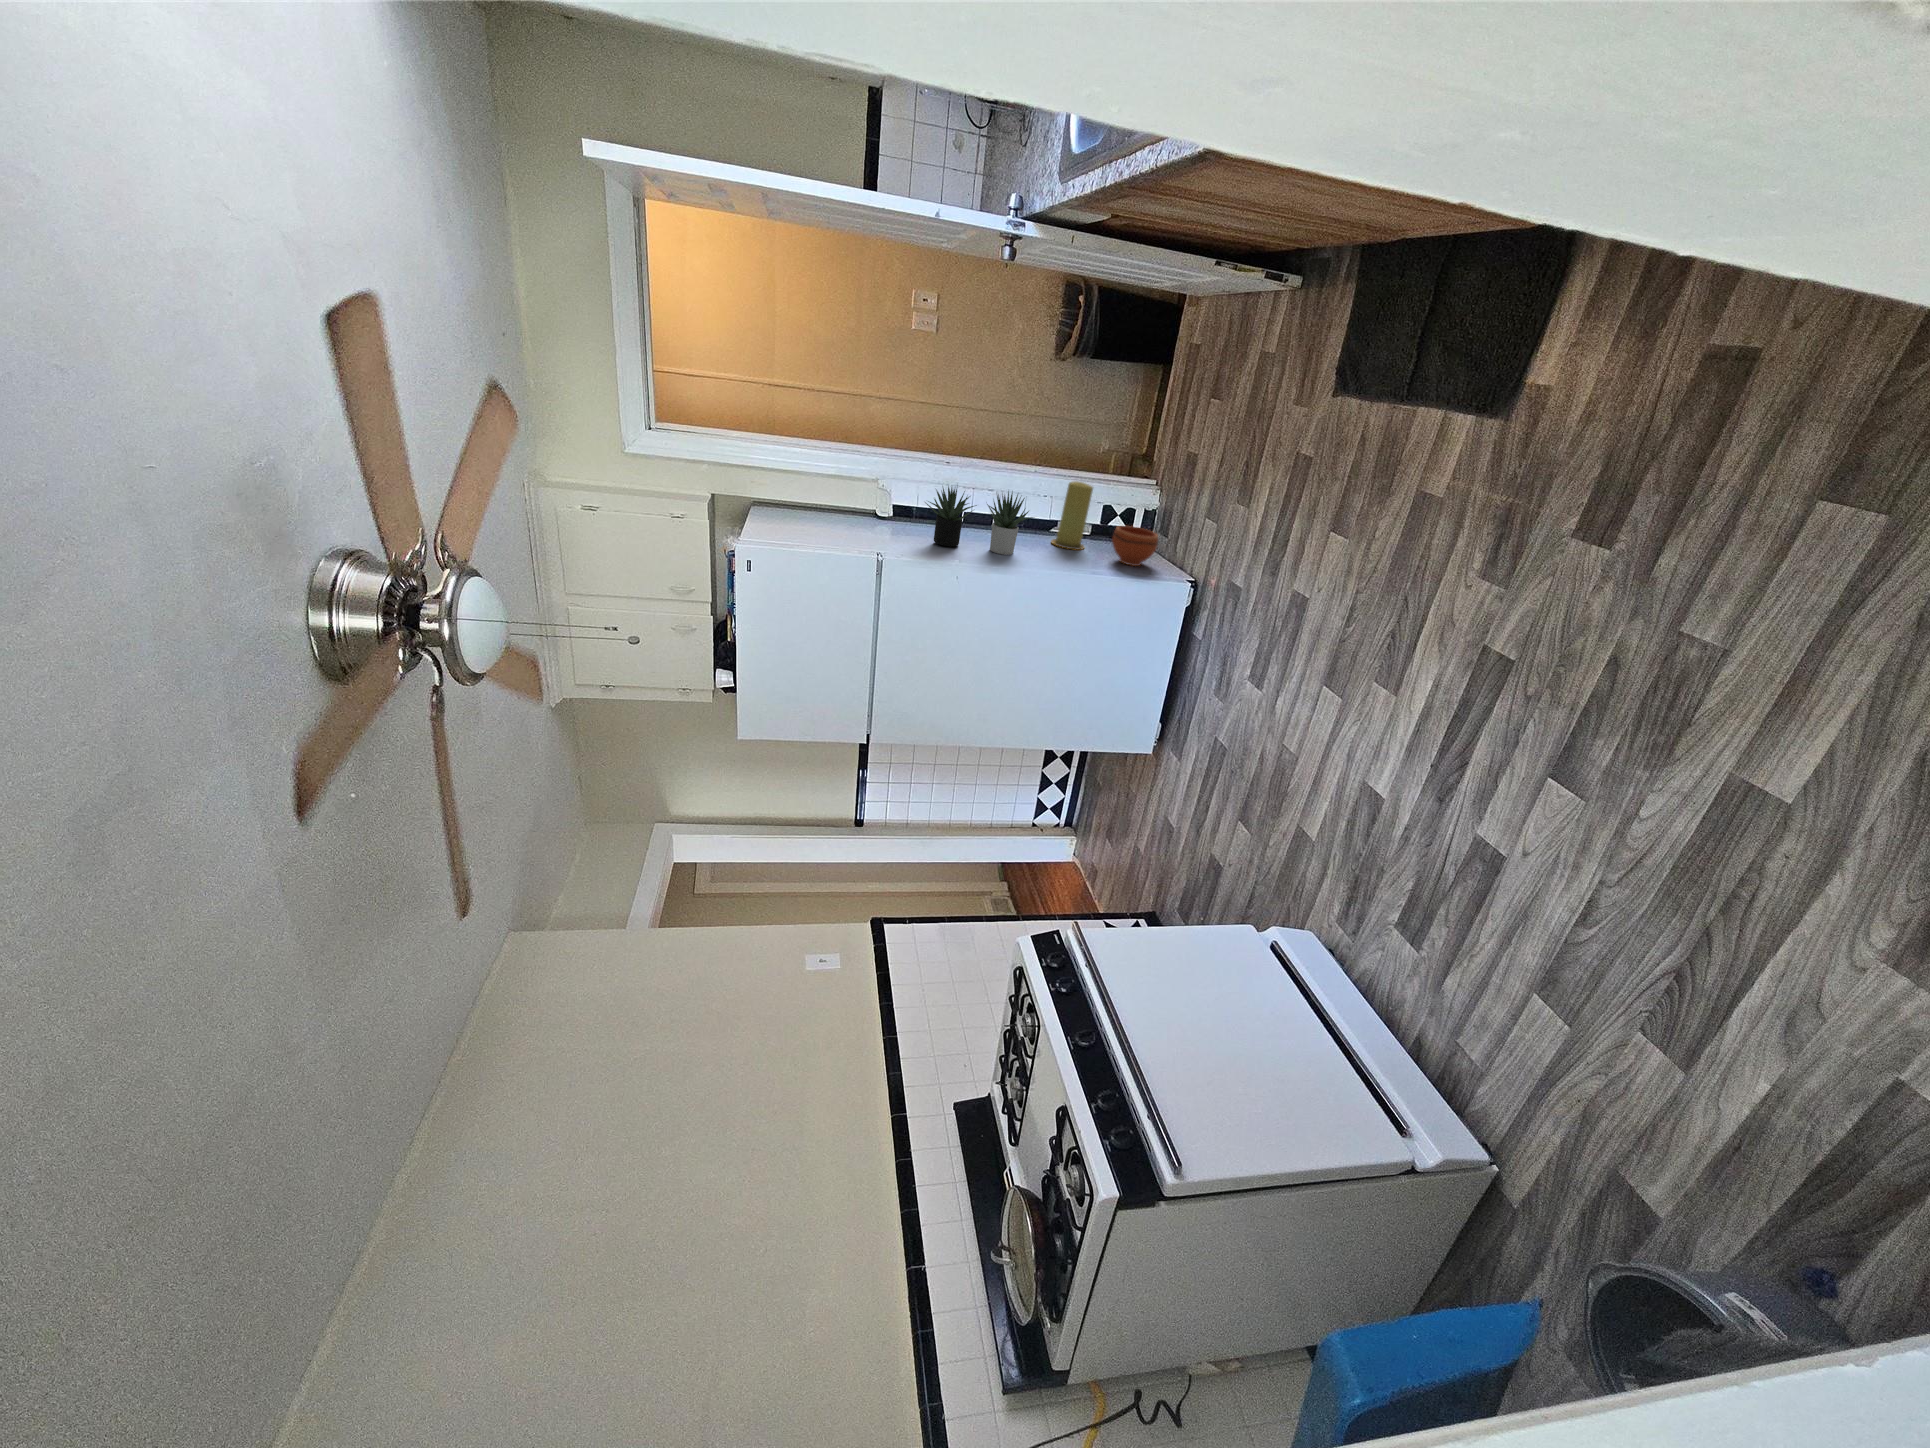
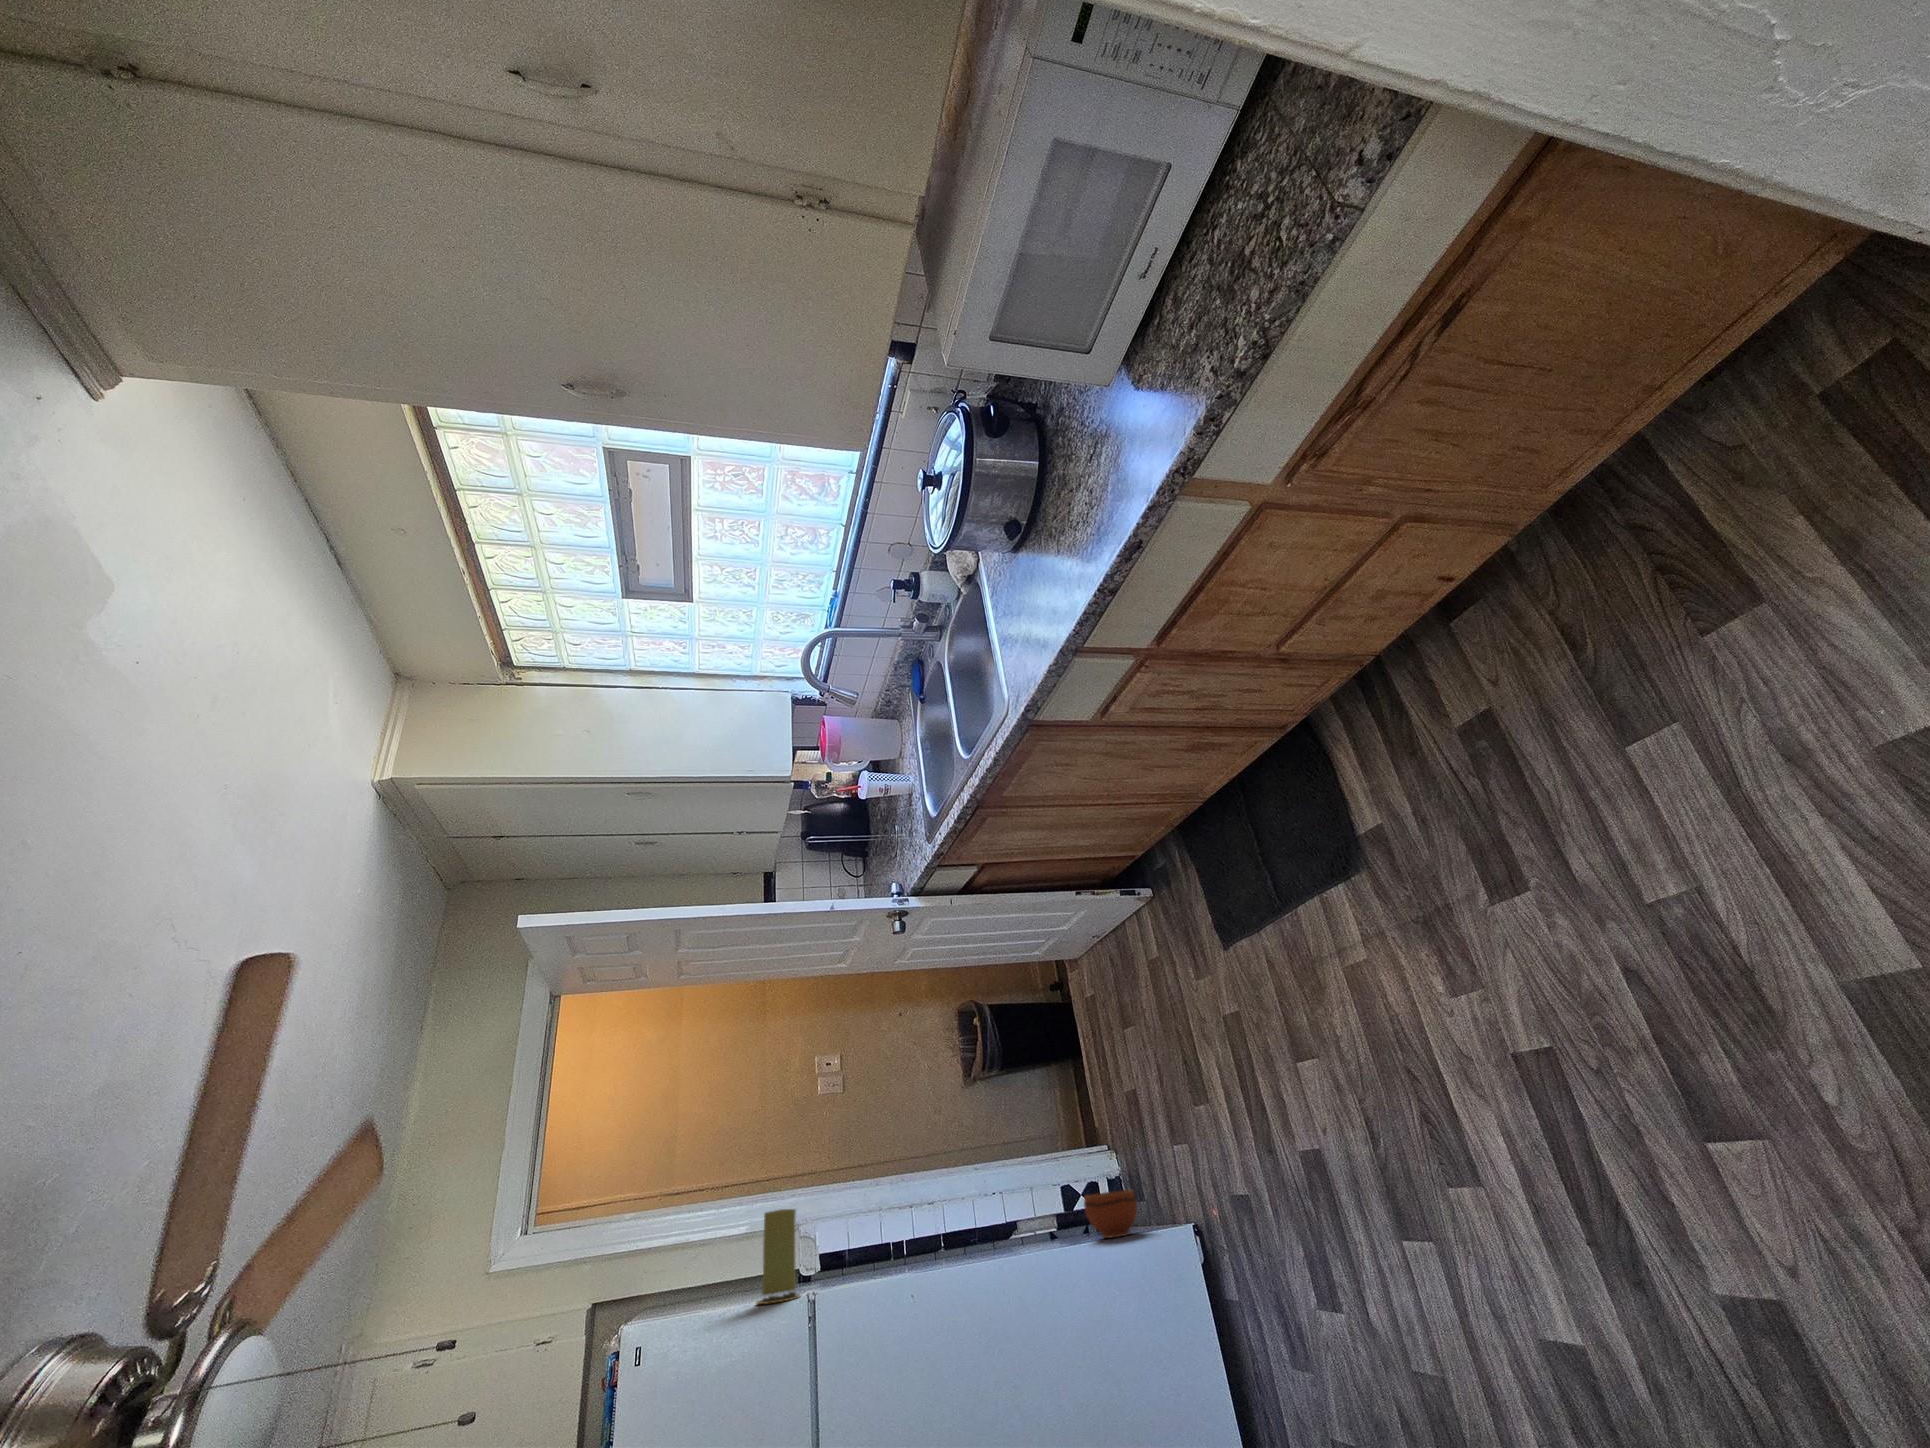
candle: present [1051,481,1093,550] -> present [757,1209,800,1304]
succulent plant: present [925,486,1034,555] -> none [861,1182,993,1281]

